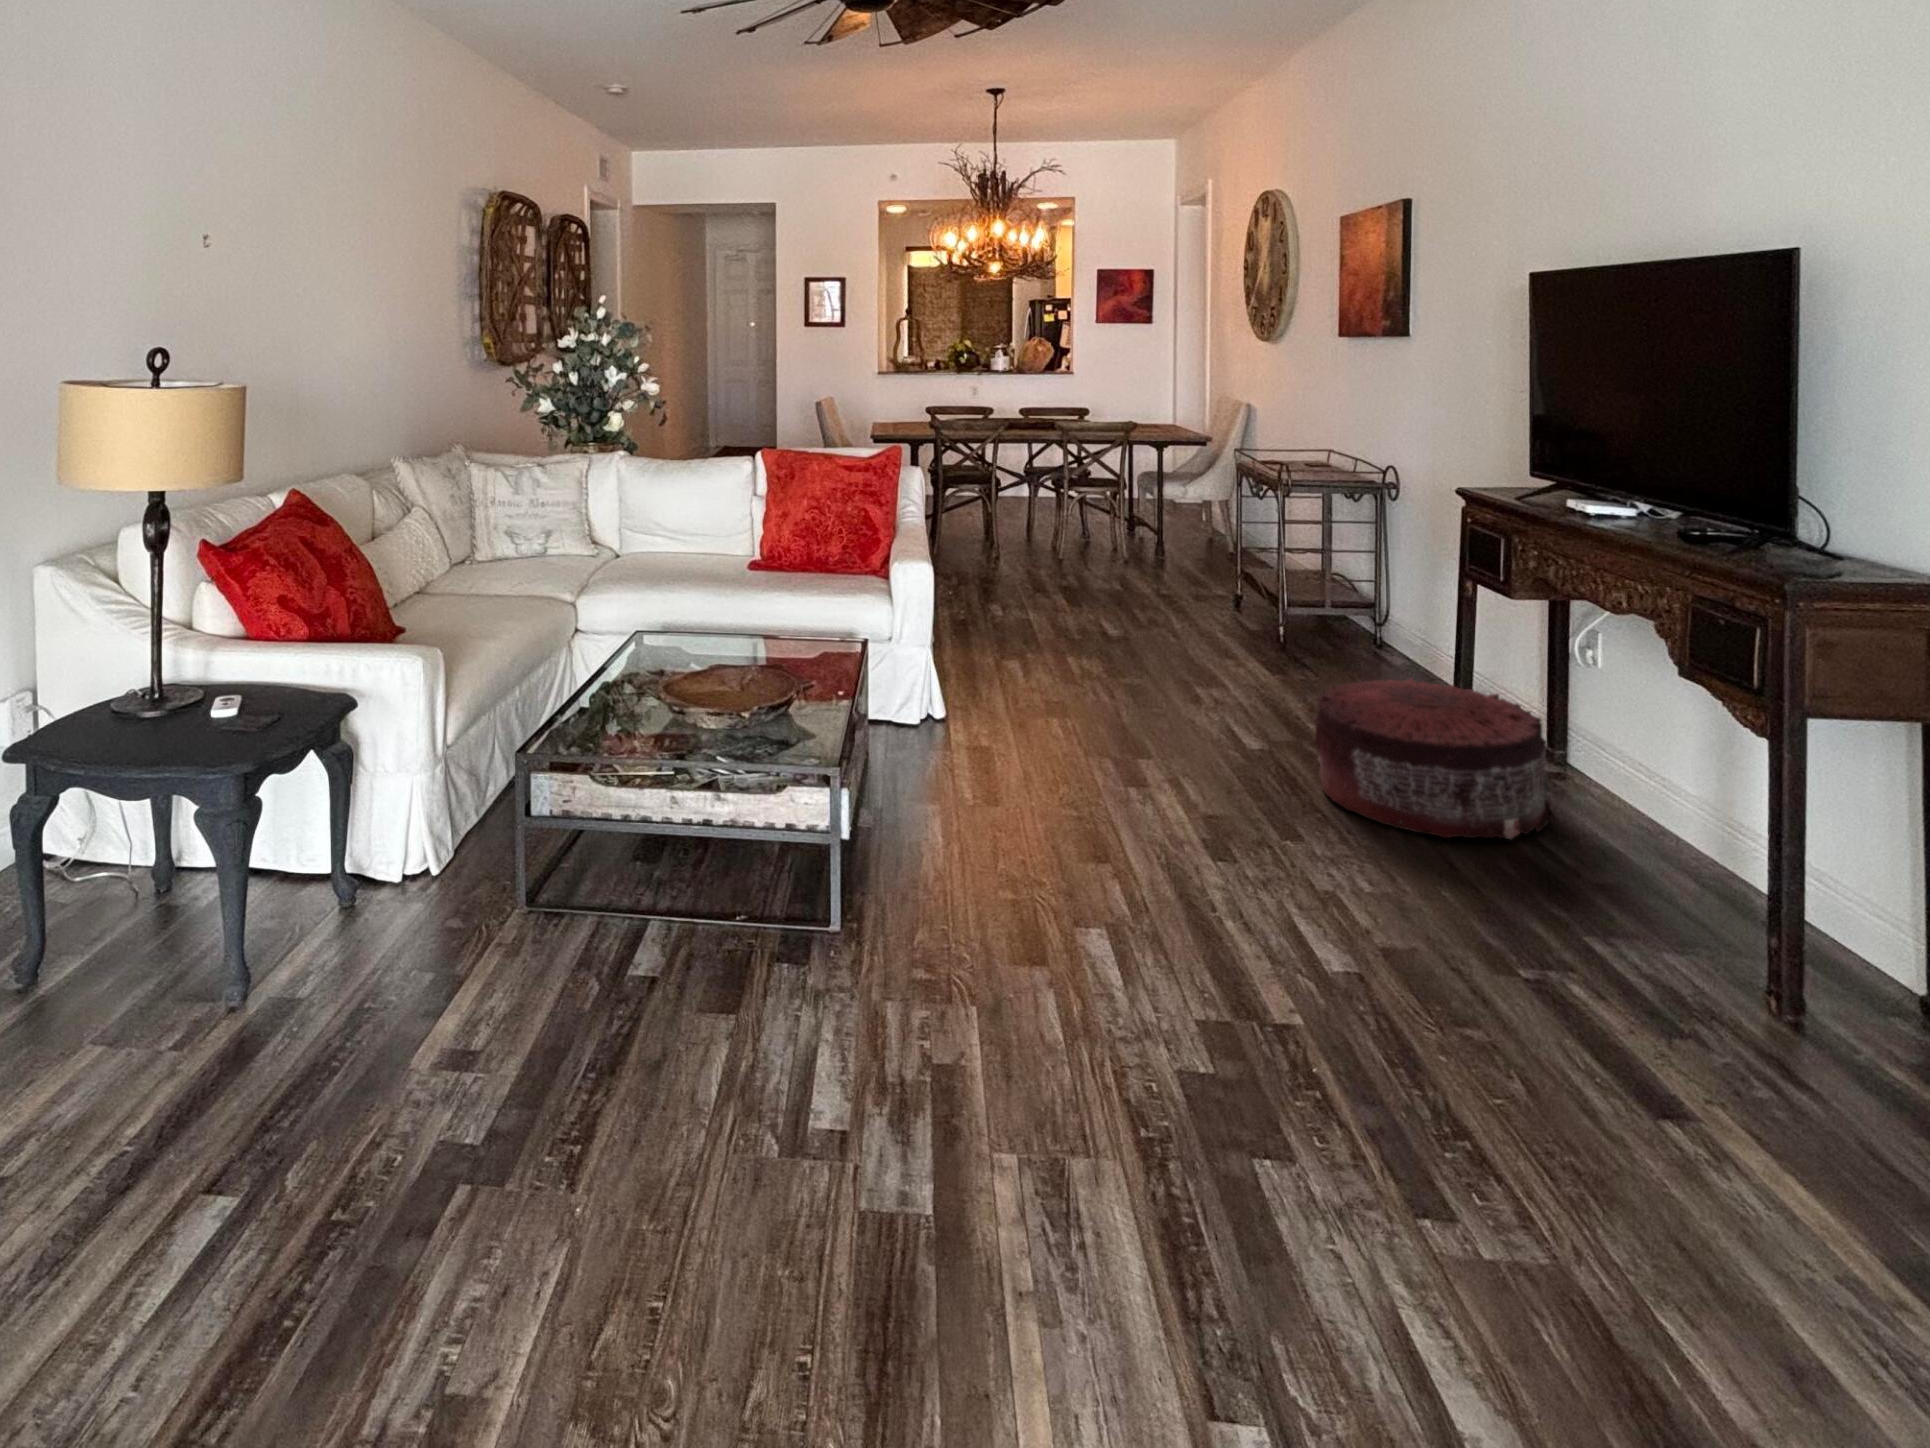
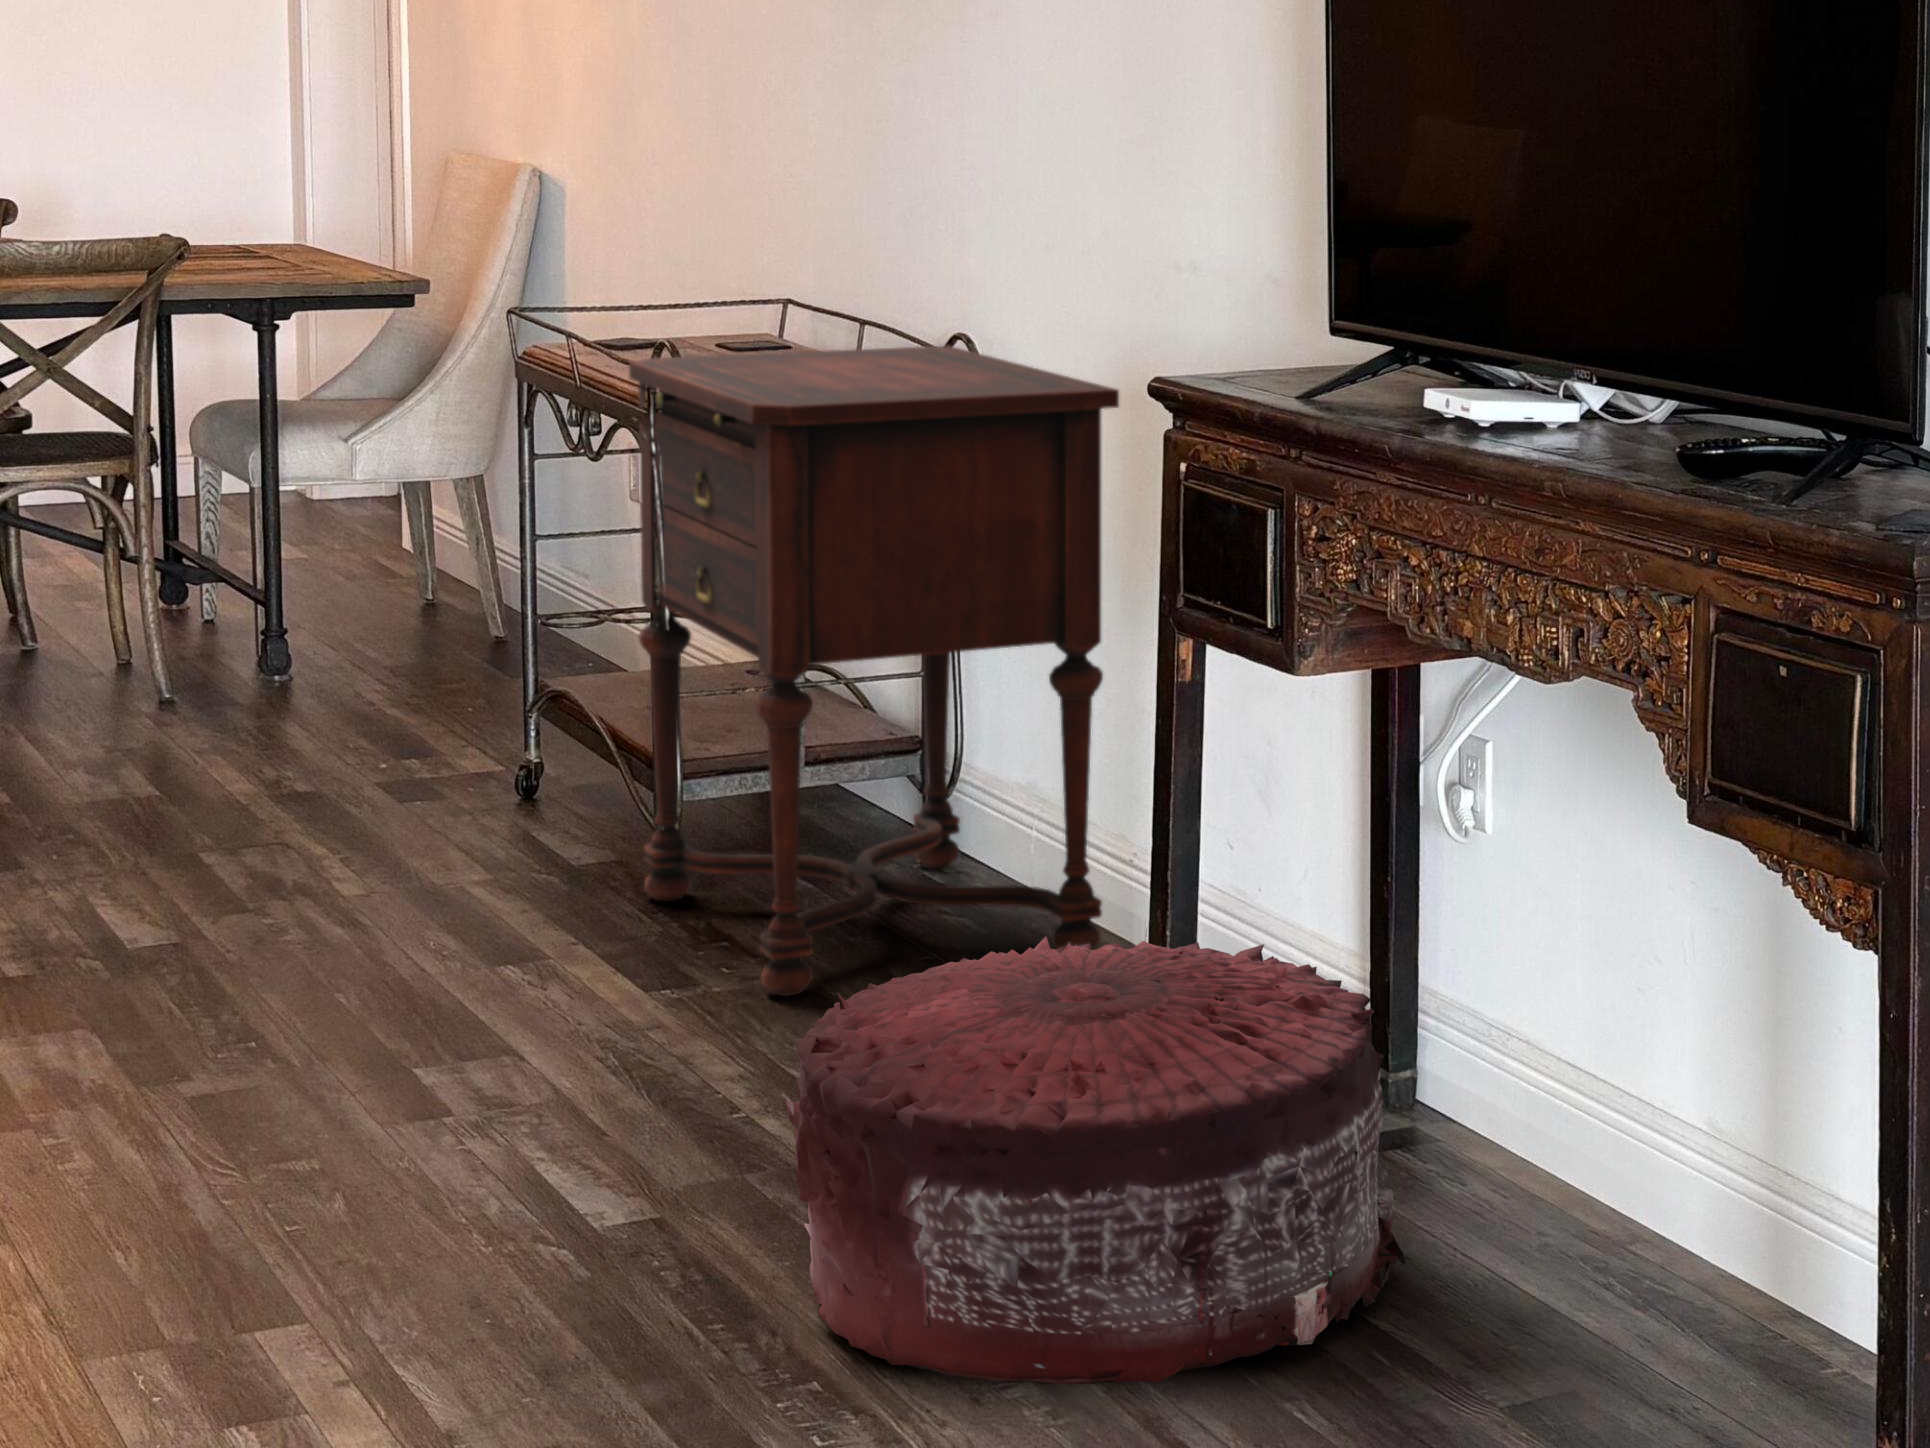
side table: none [1273,469,1453,689] -> present [629,345,1119,996]

